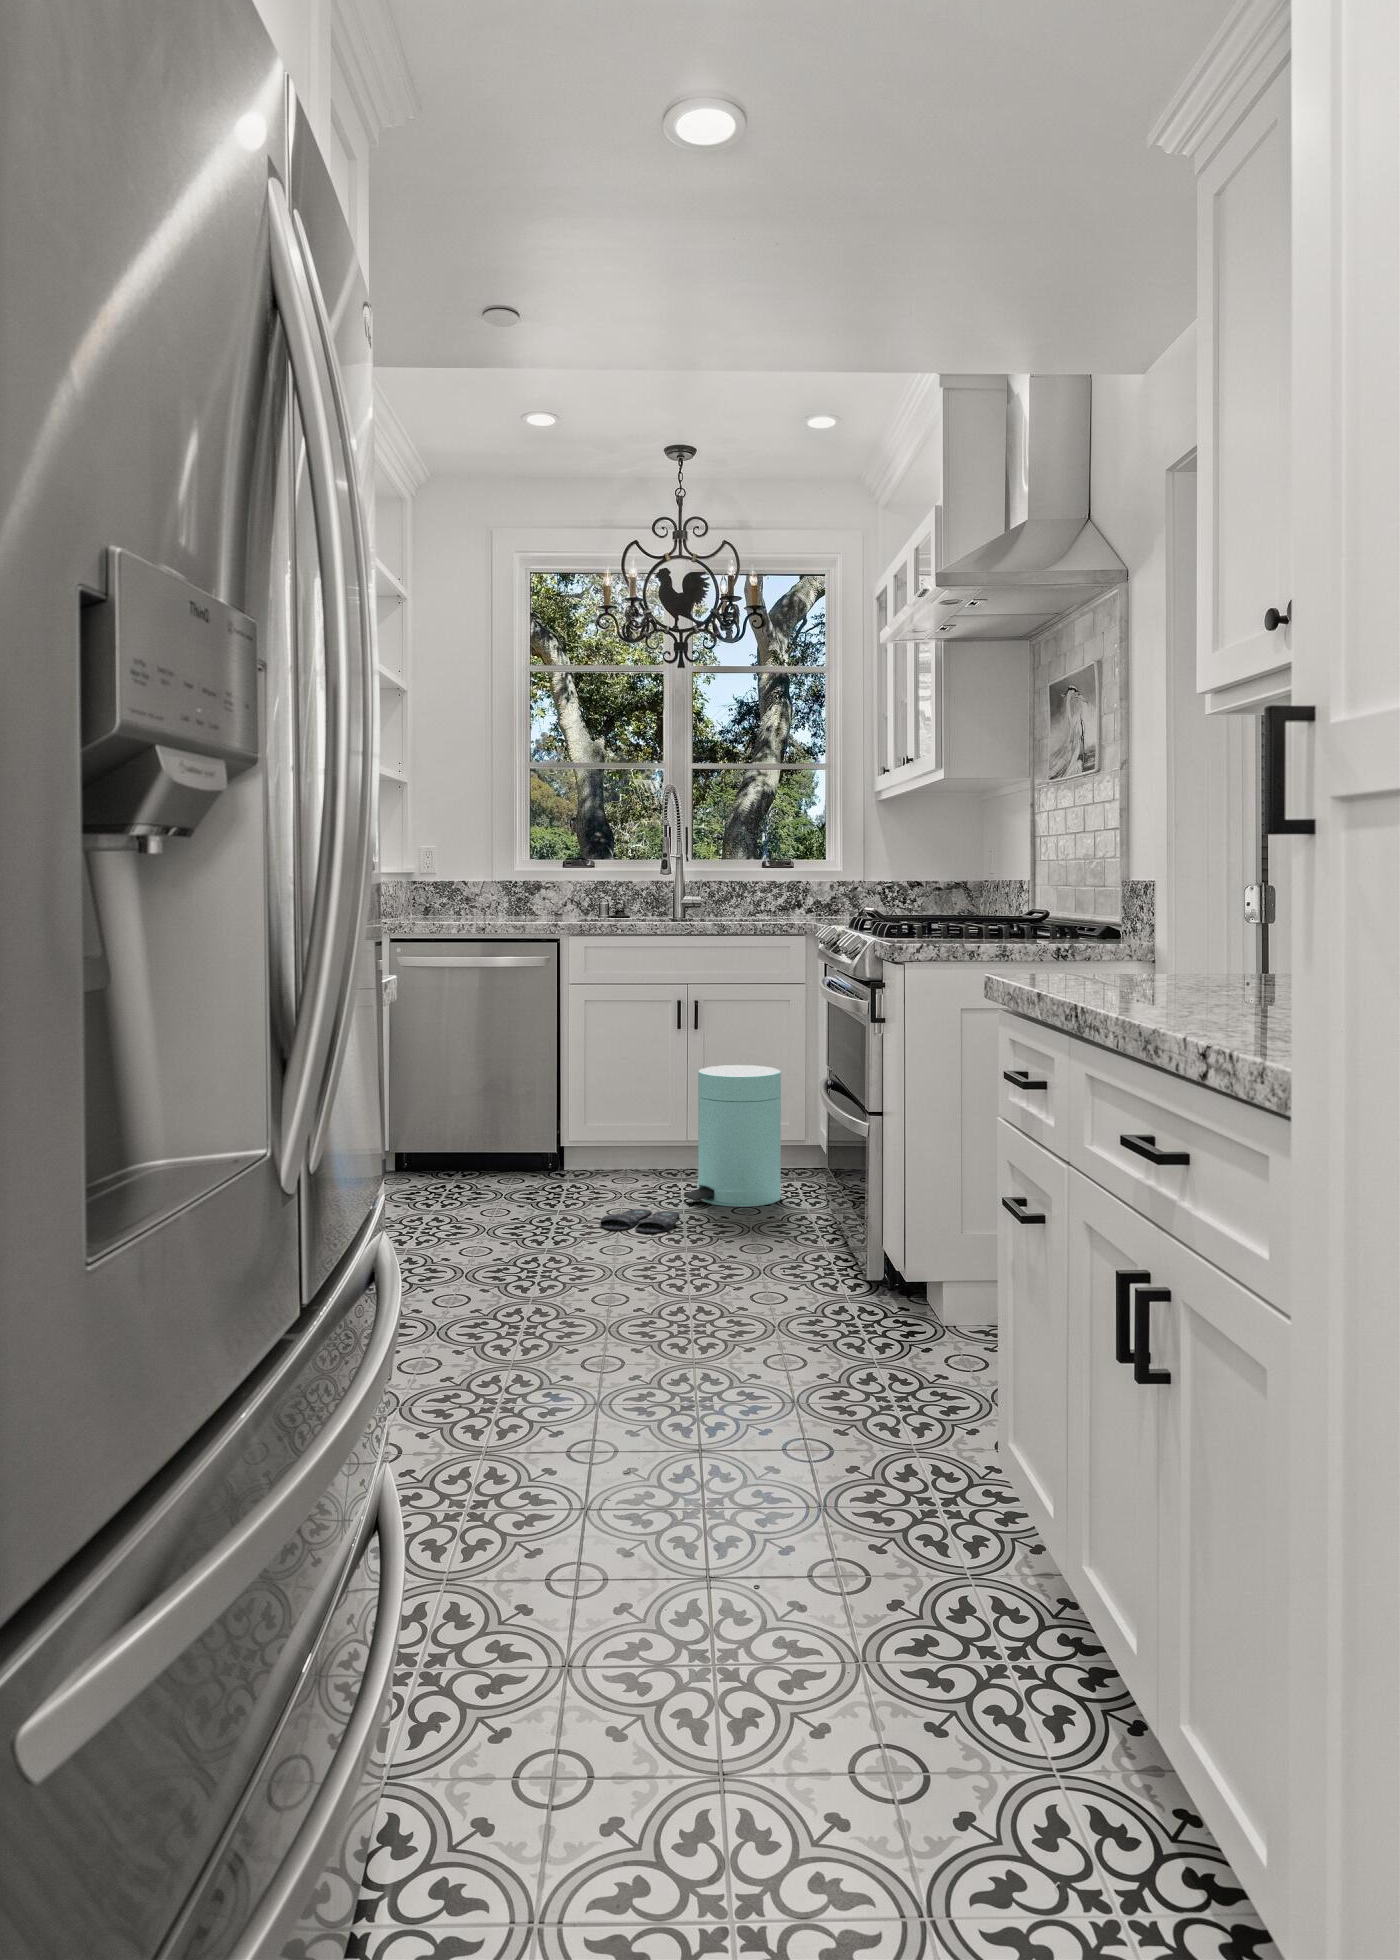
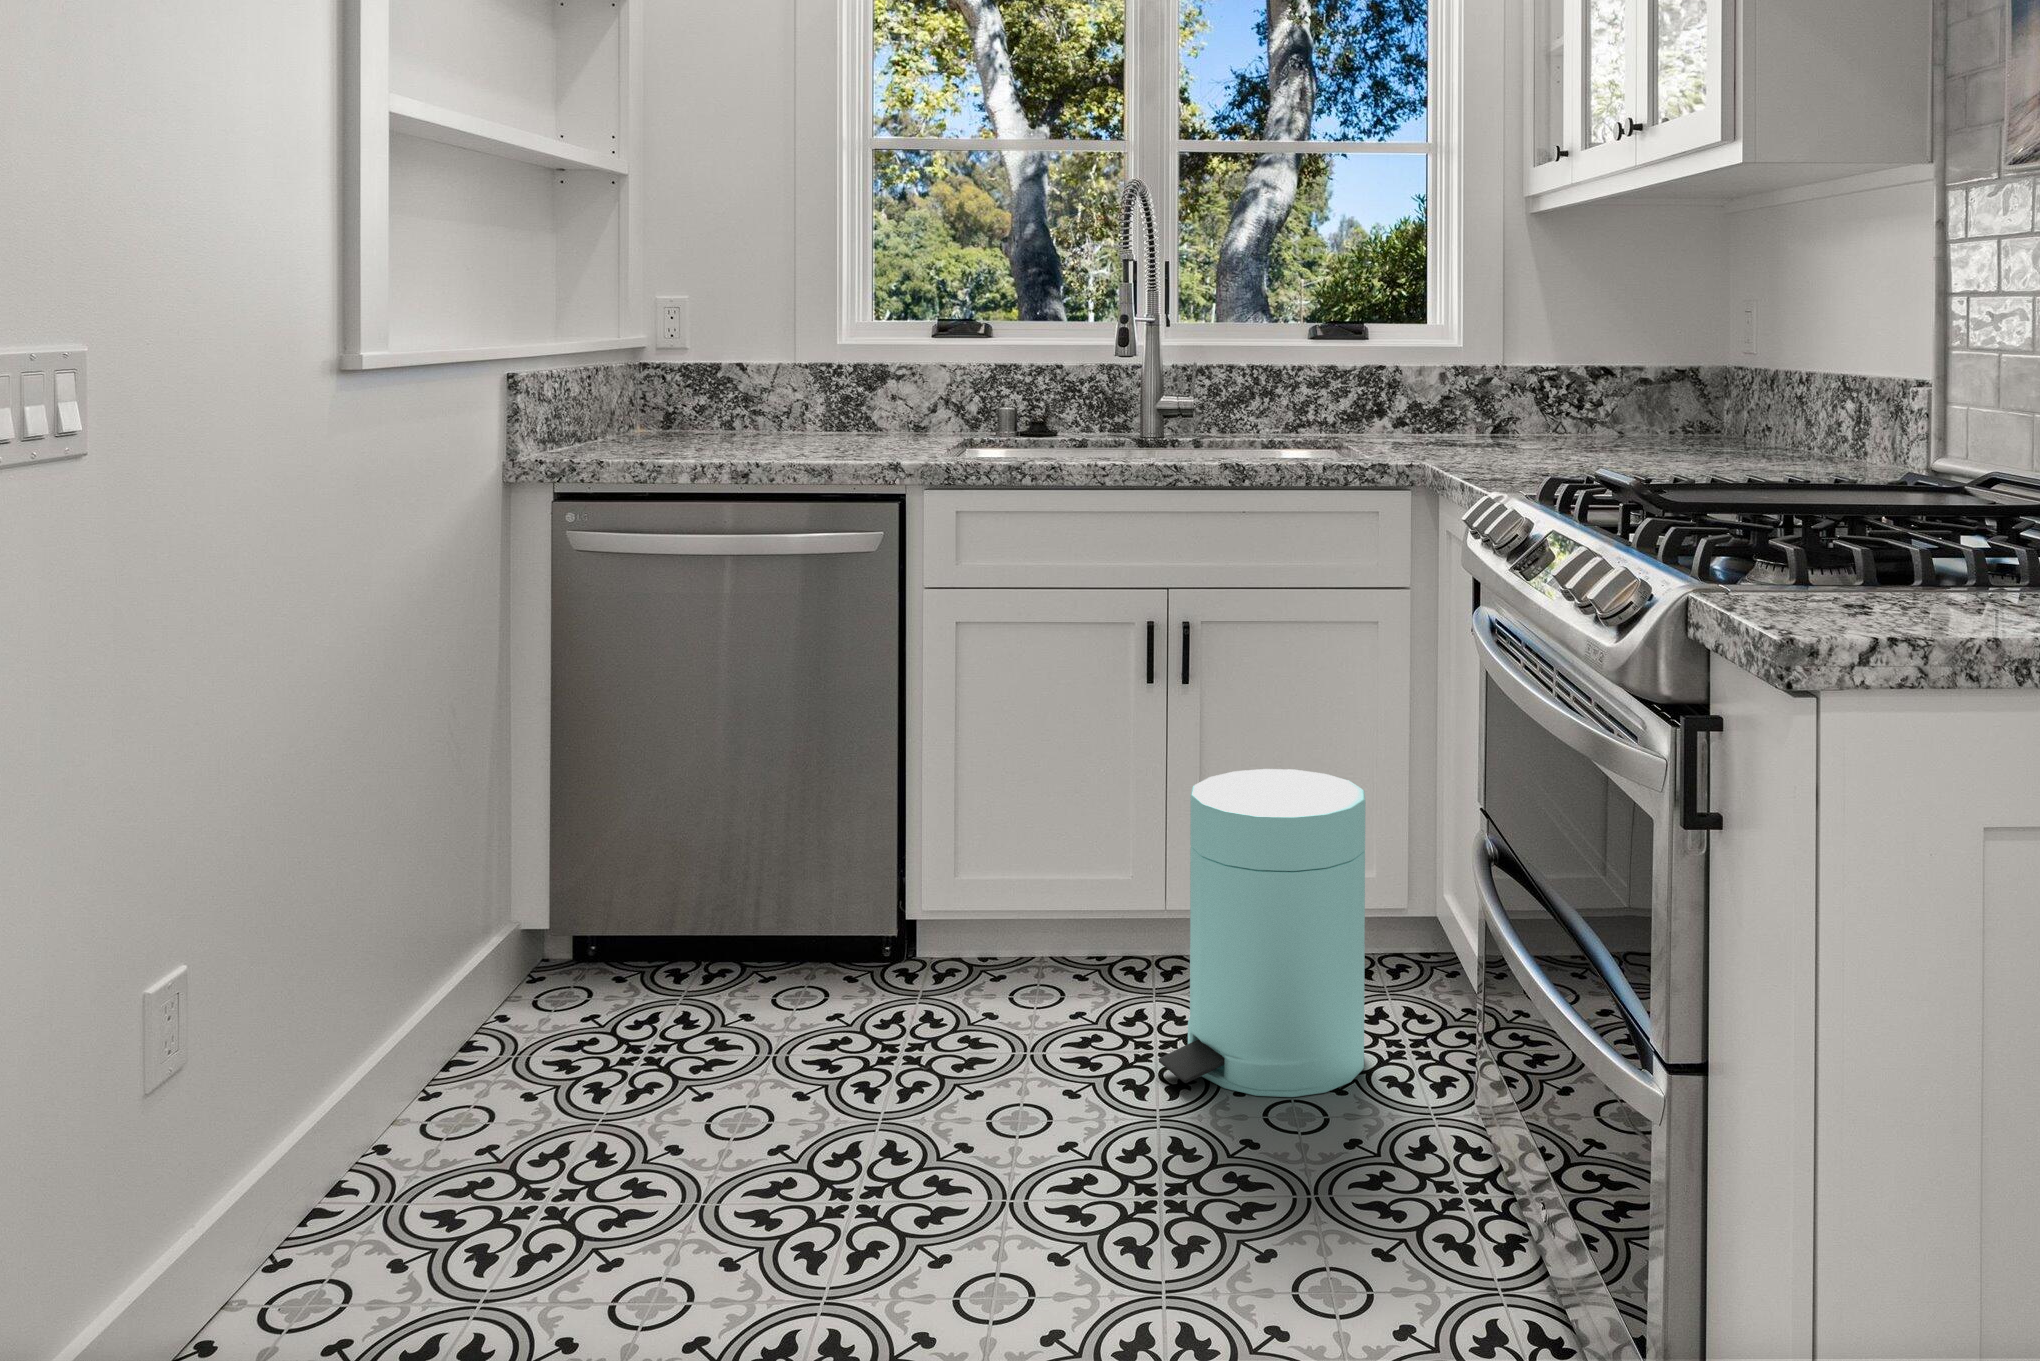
slippers: present [601,1209,679,1233] -> none [973,1110,1149,1216]

